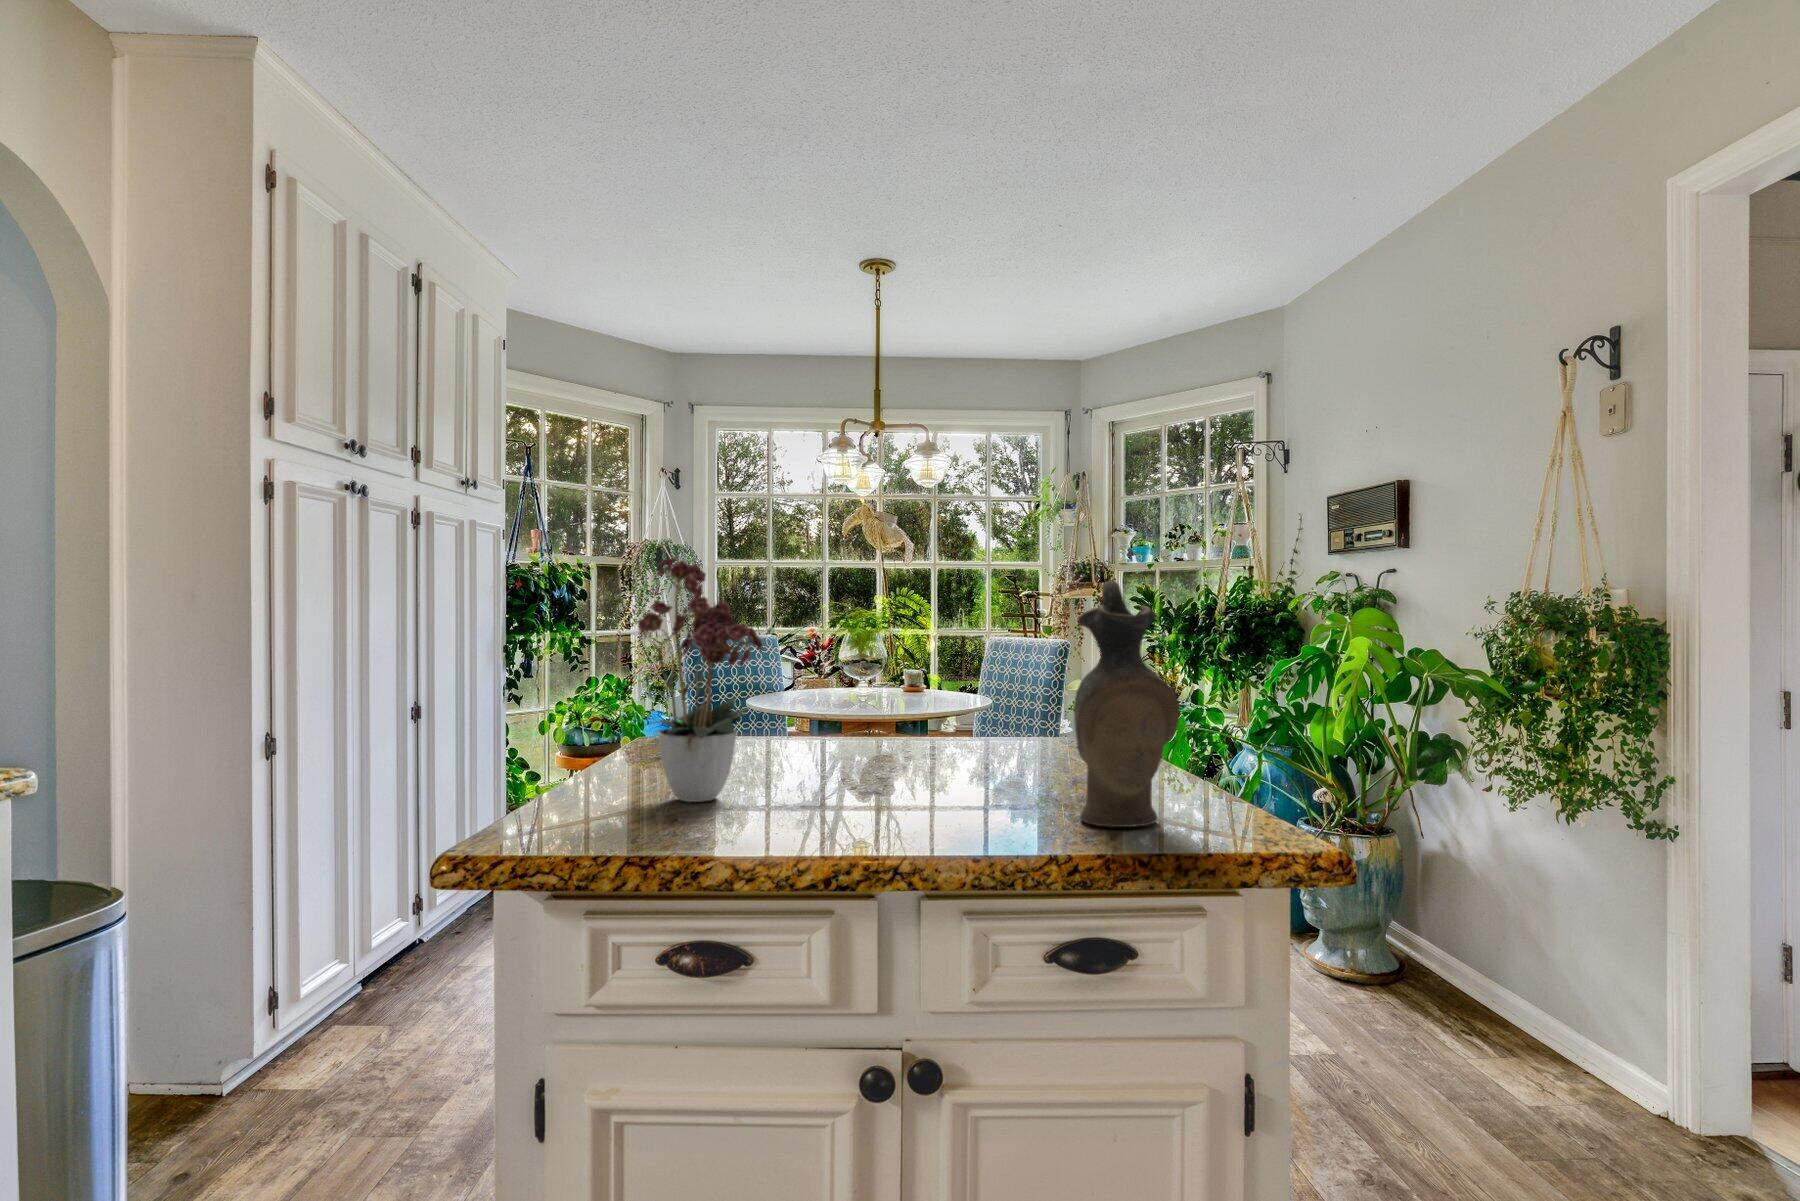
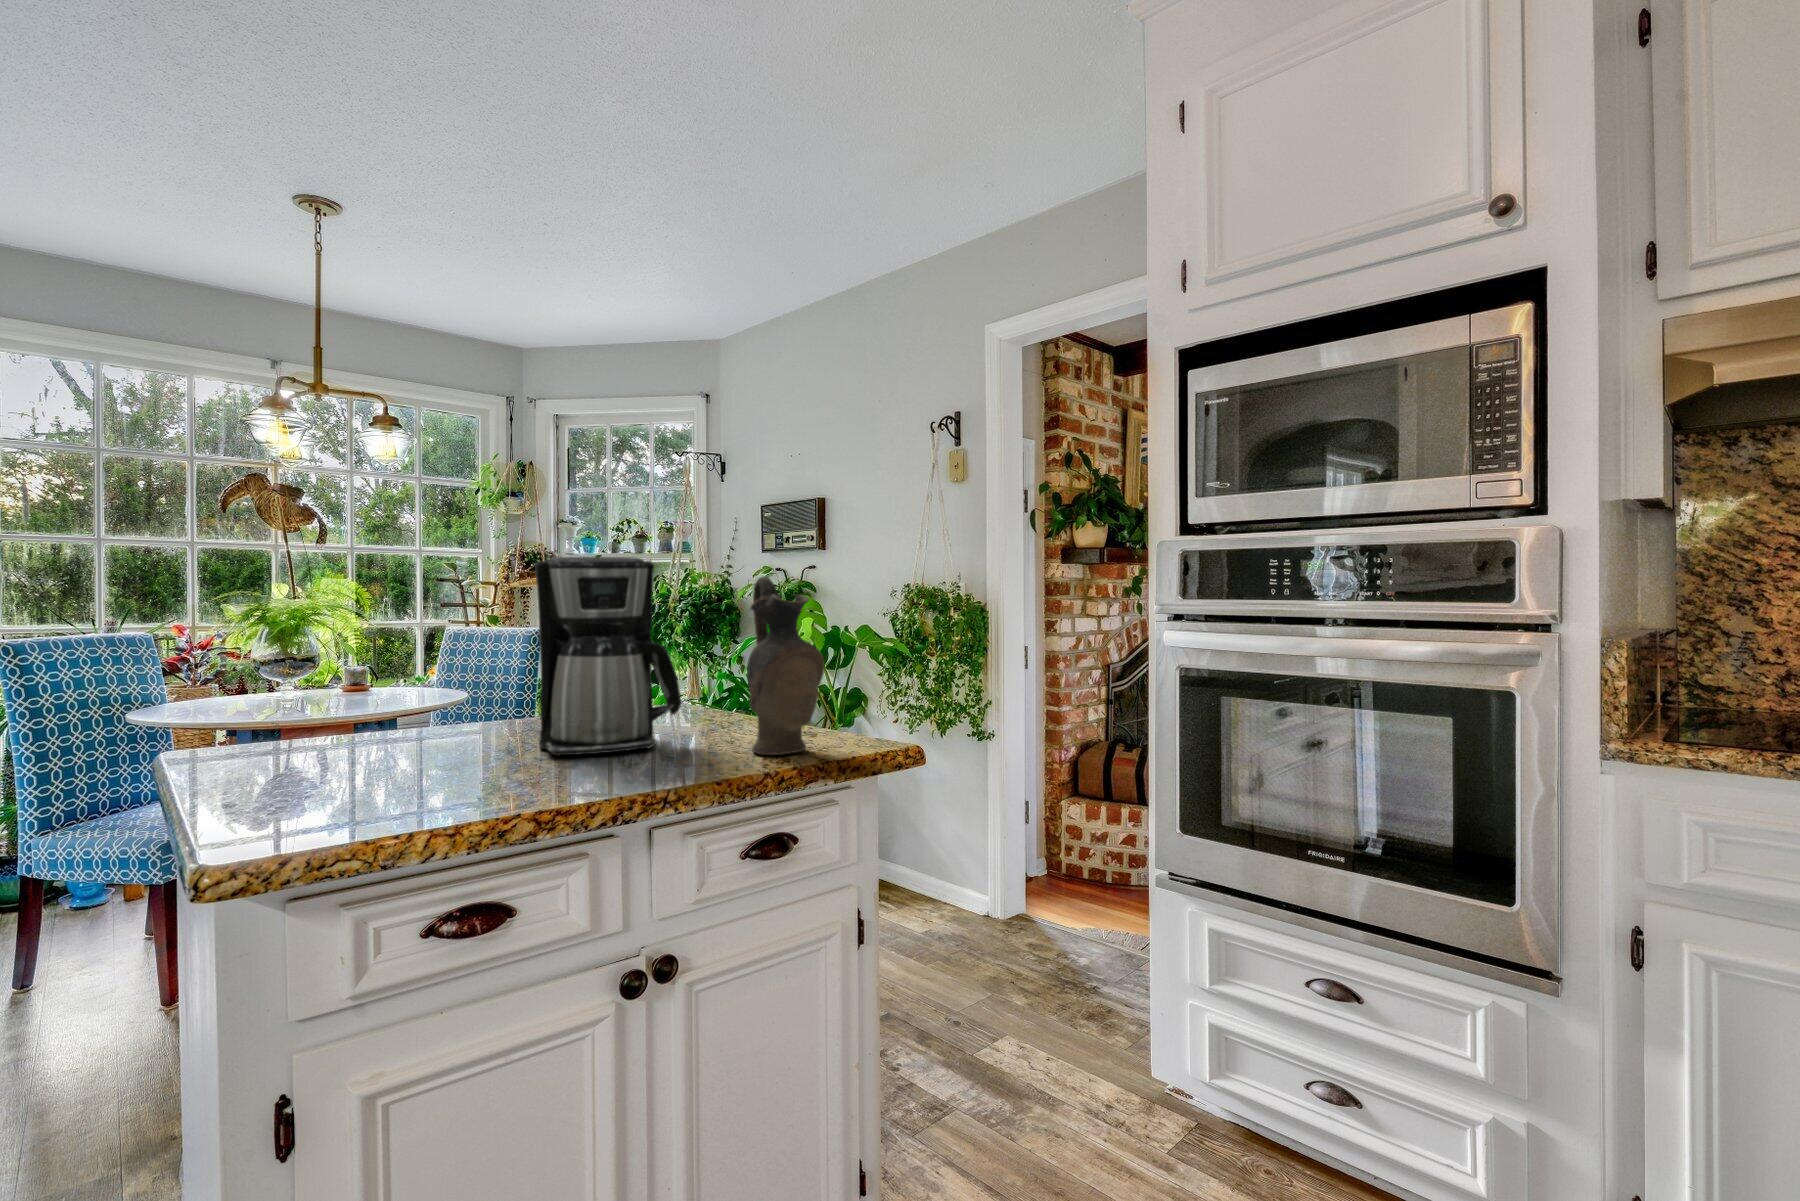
flower arrangement: present [638,558,763,802] -> none [307,538,493,785]
coffee maker: none [862,560,1023,795] -> present [535,557,681,756]

